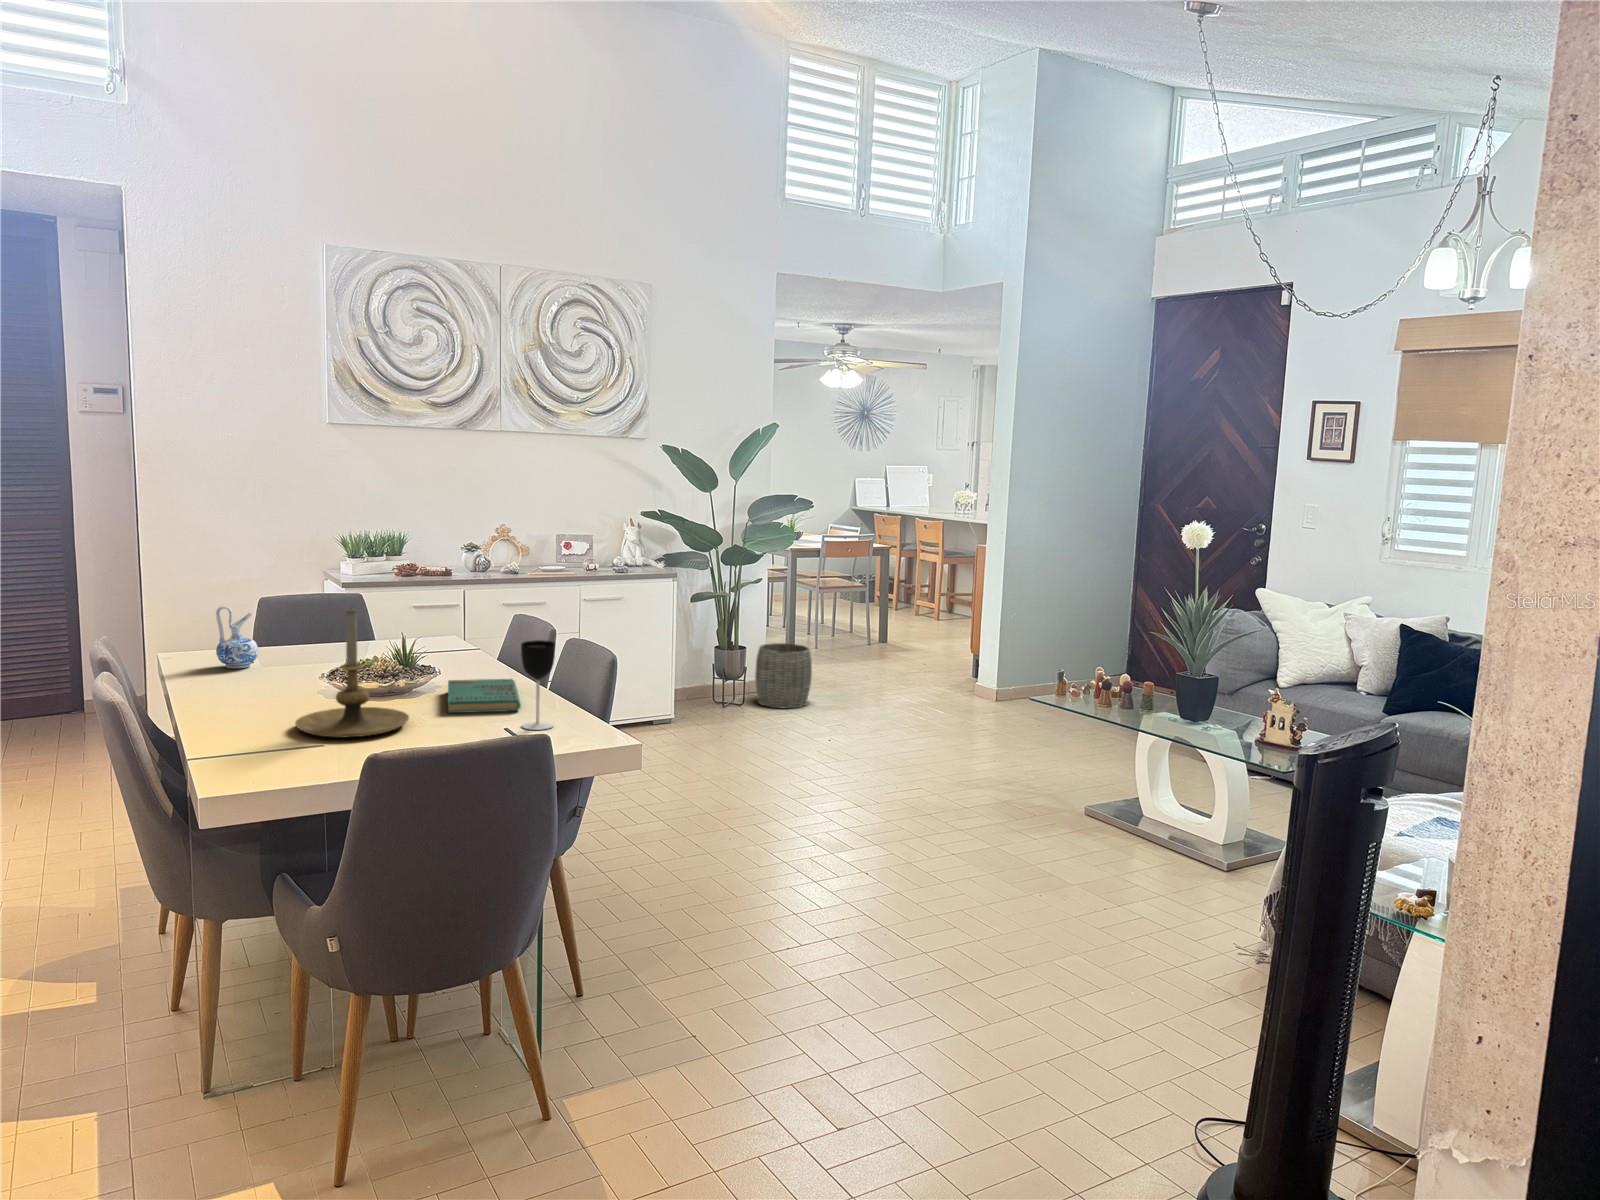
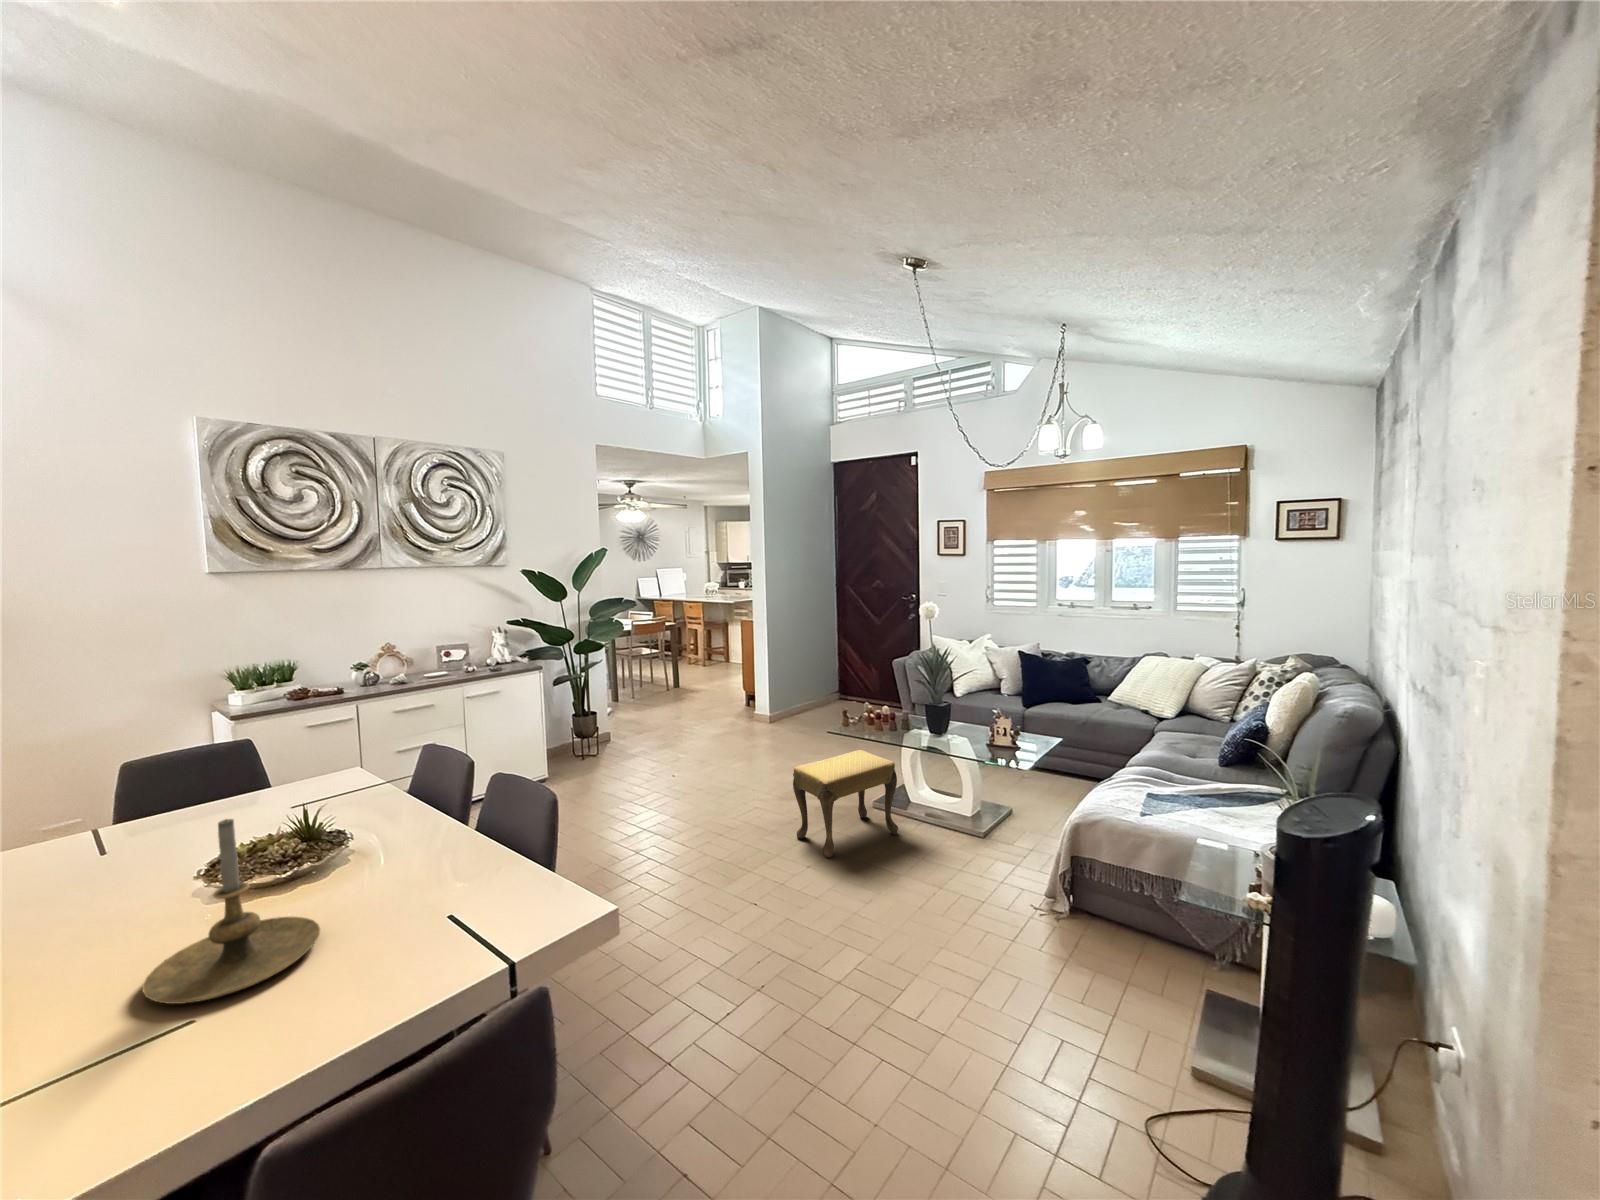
ceramic pitcher: present [216,606,258,668] -> none [34,803,105,874]
wine glass: present [521,640,555,730] -> none [461,803,506,909]
woven basket: present [755,643,812,708] -> none [604,703,645,752]
book: present [448,679,521,713] -> none [363,828,459,901]
footstool: none [959,727,1109,854] -> present [793,750,898,858]

